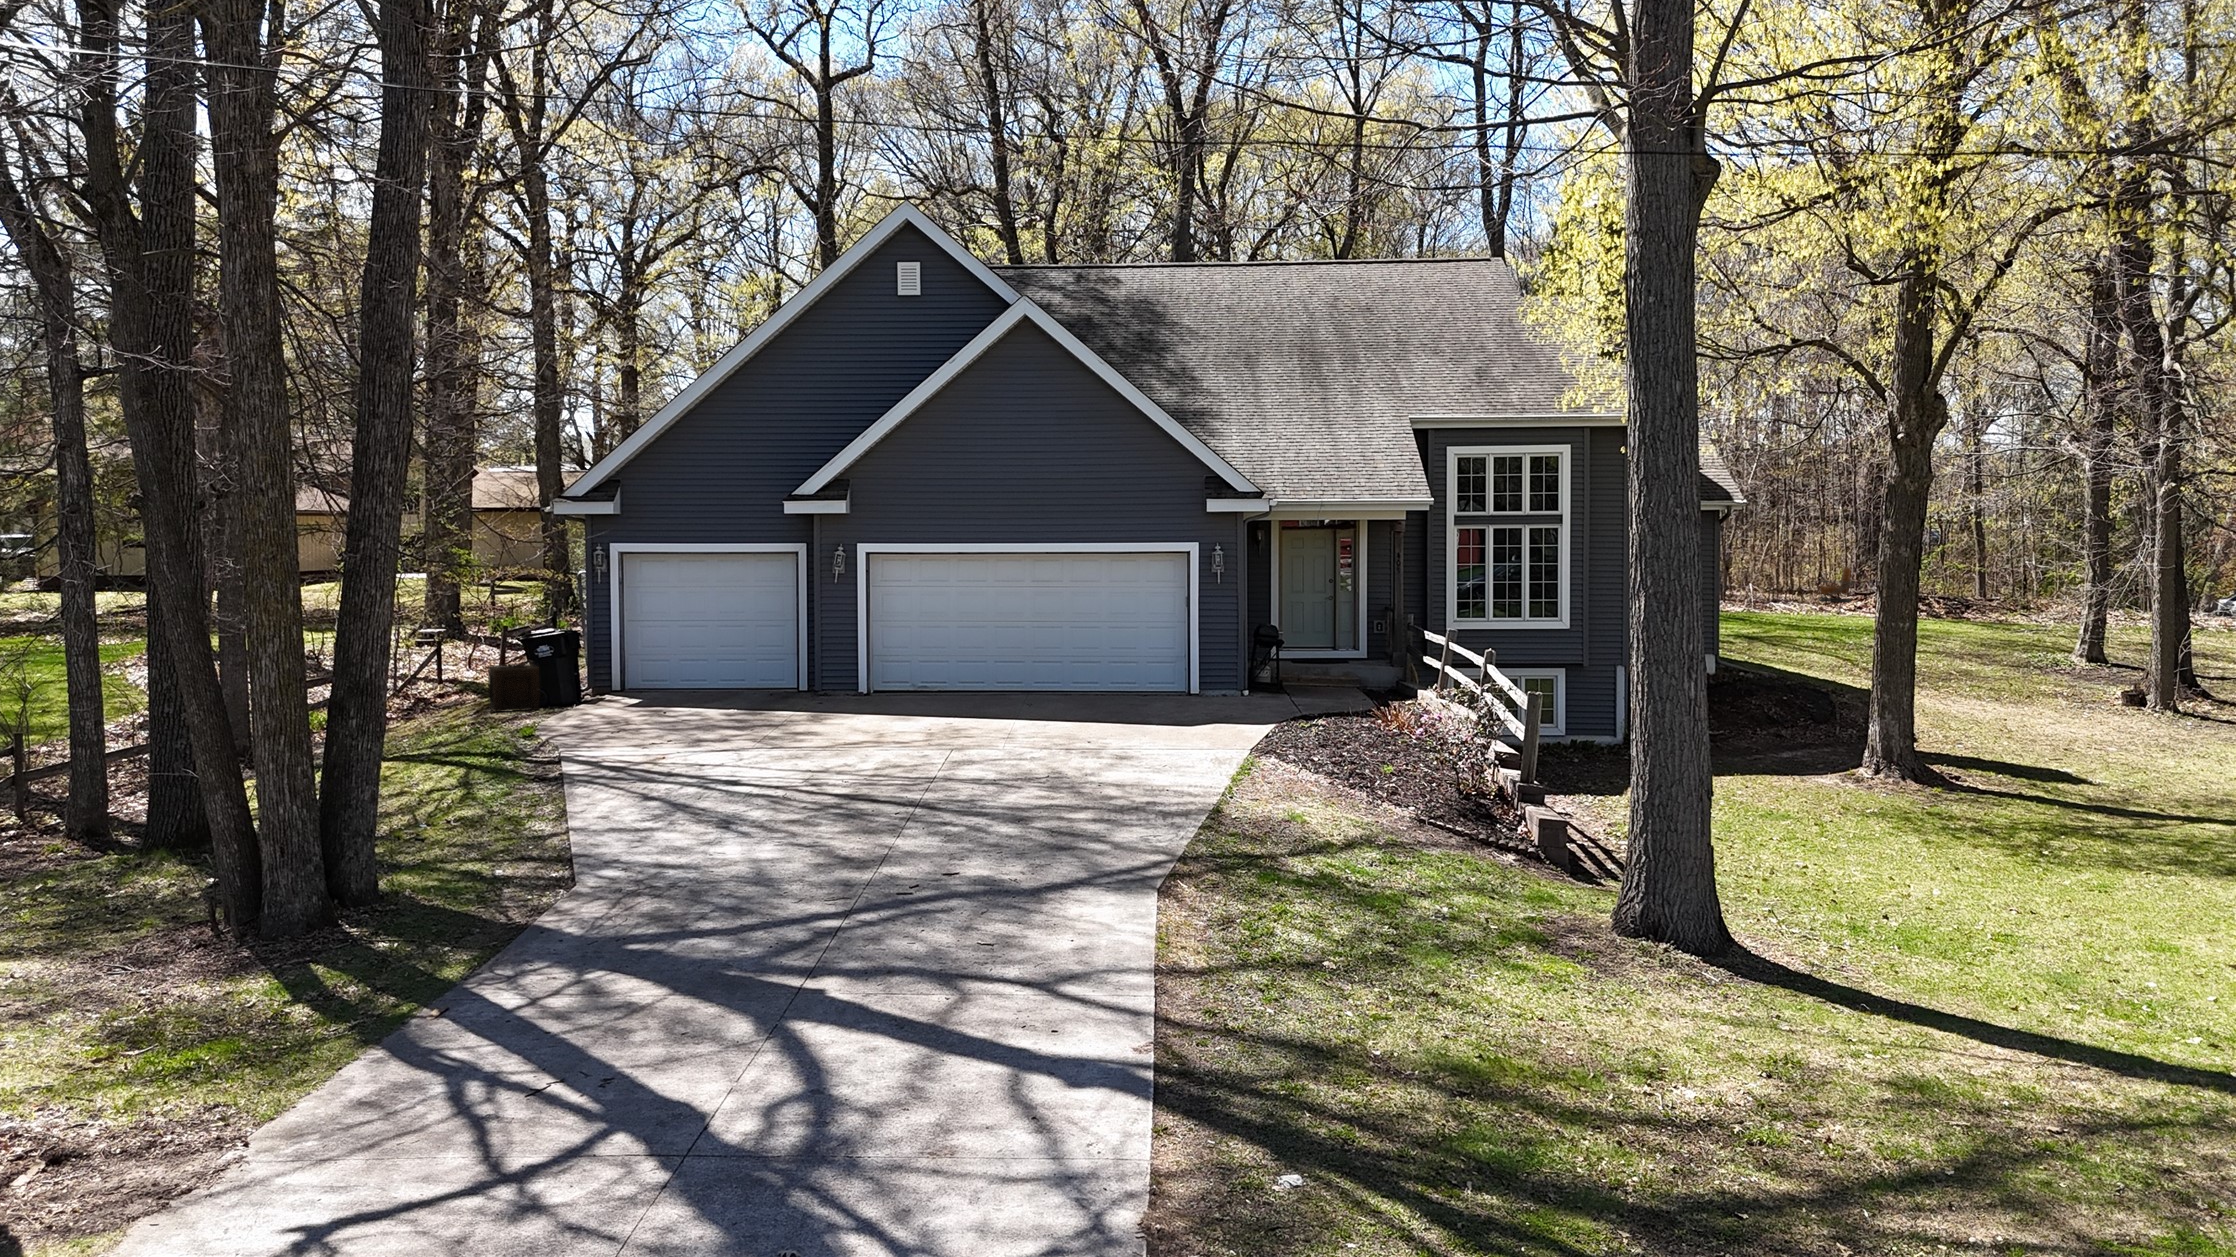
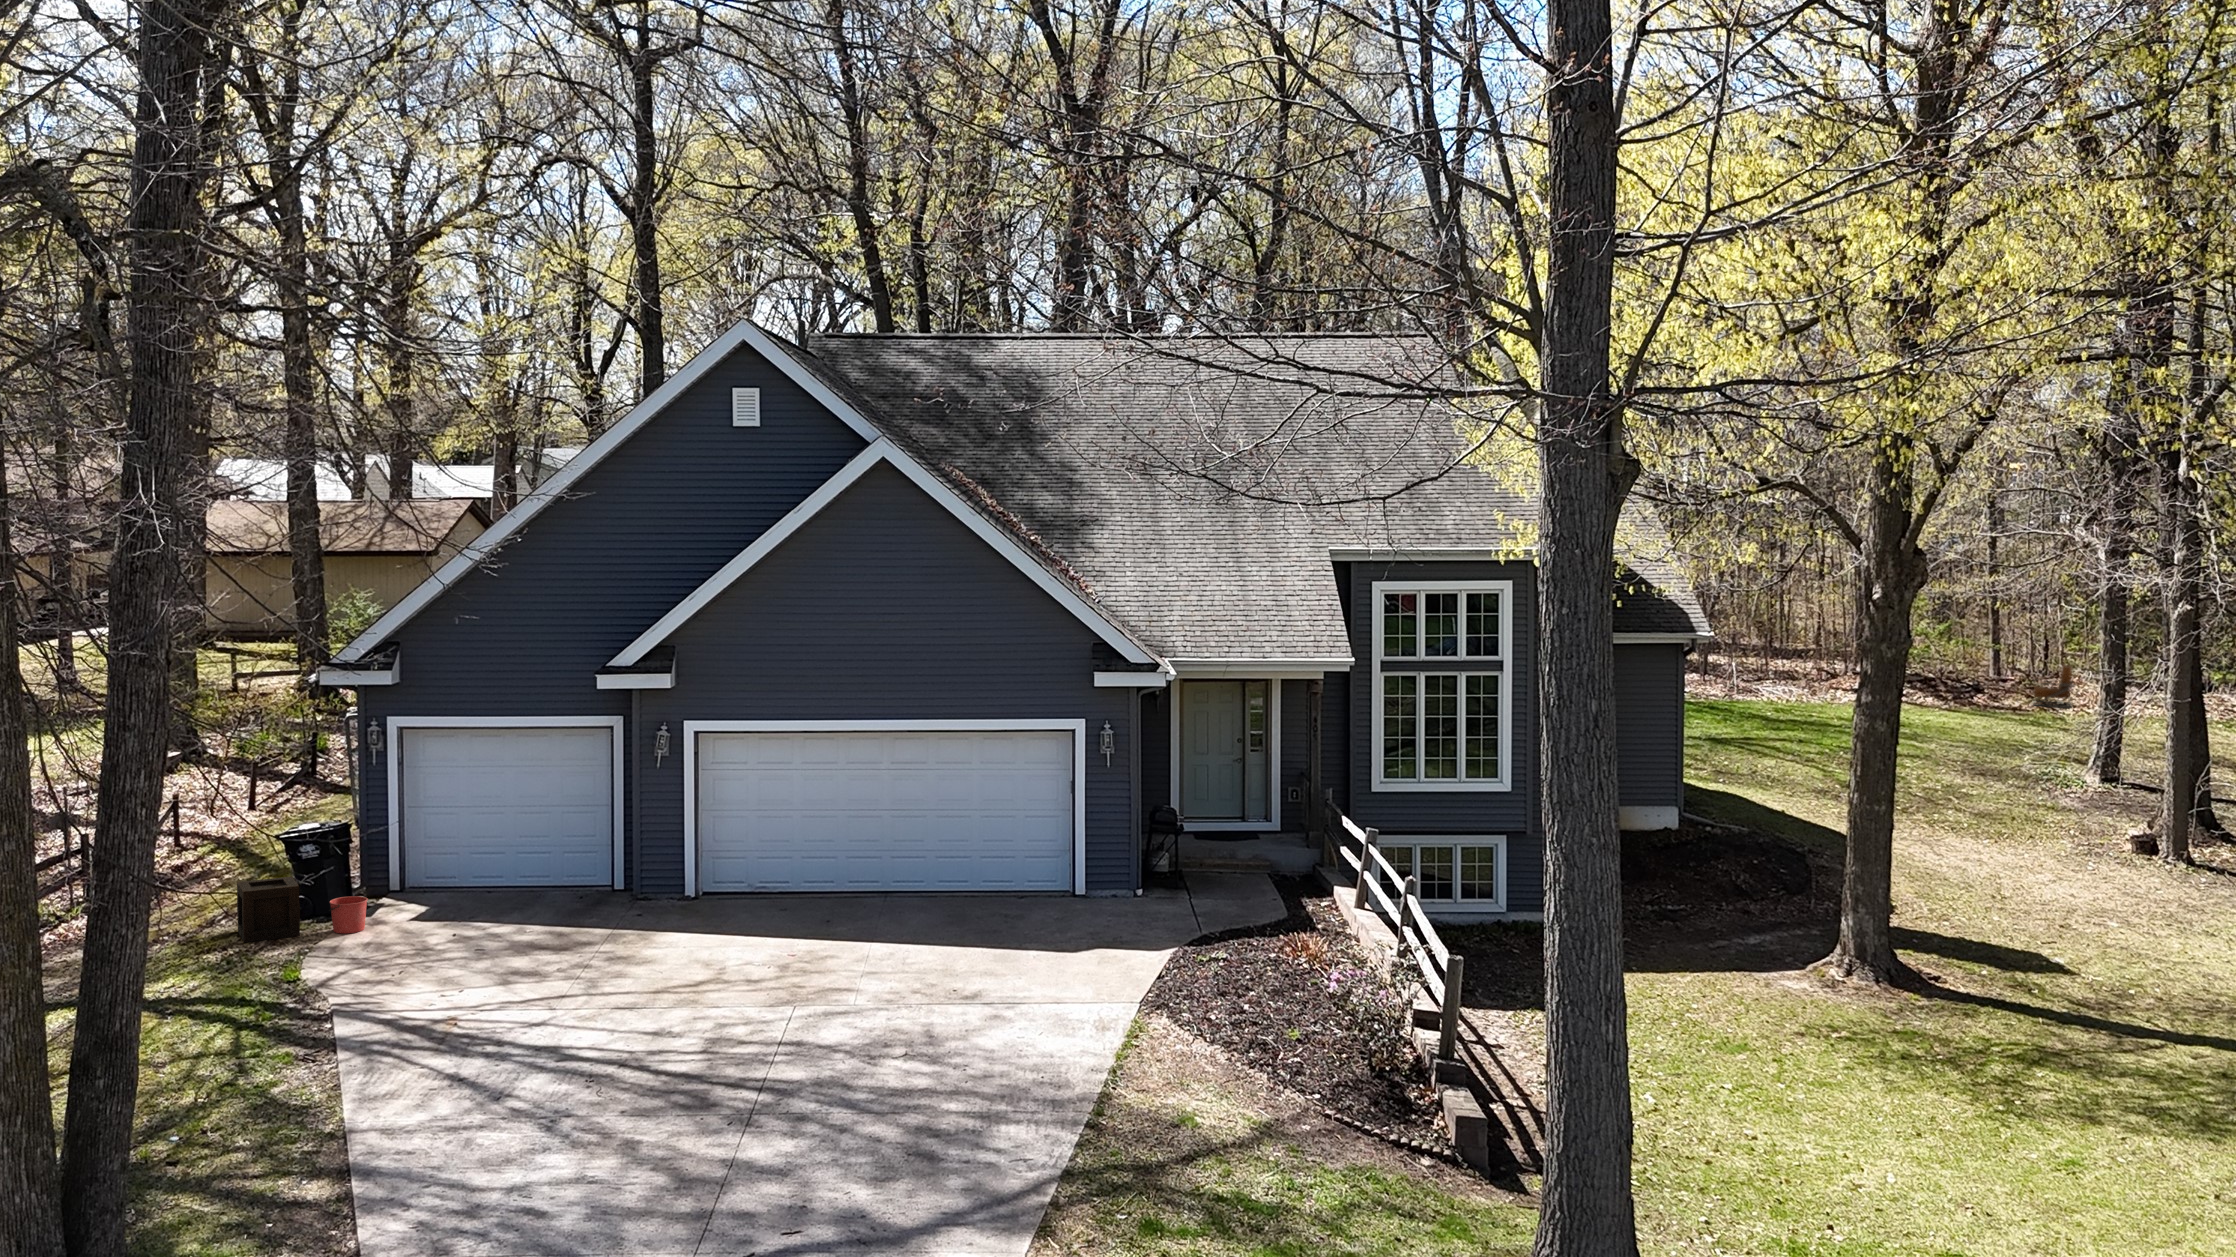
lounge chair: present [1820,567,1853,601] -> present [2034,665,2075,708]
bucket: none [563,680,595,709] -> present [329,896,368,934]

